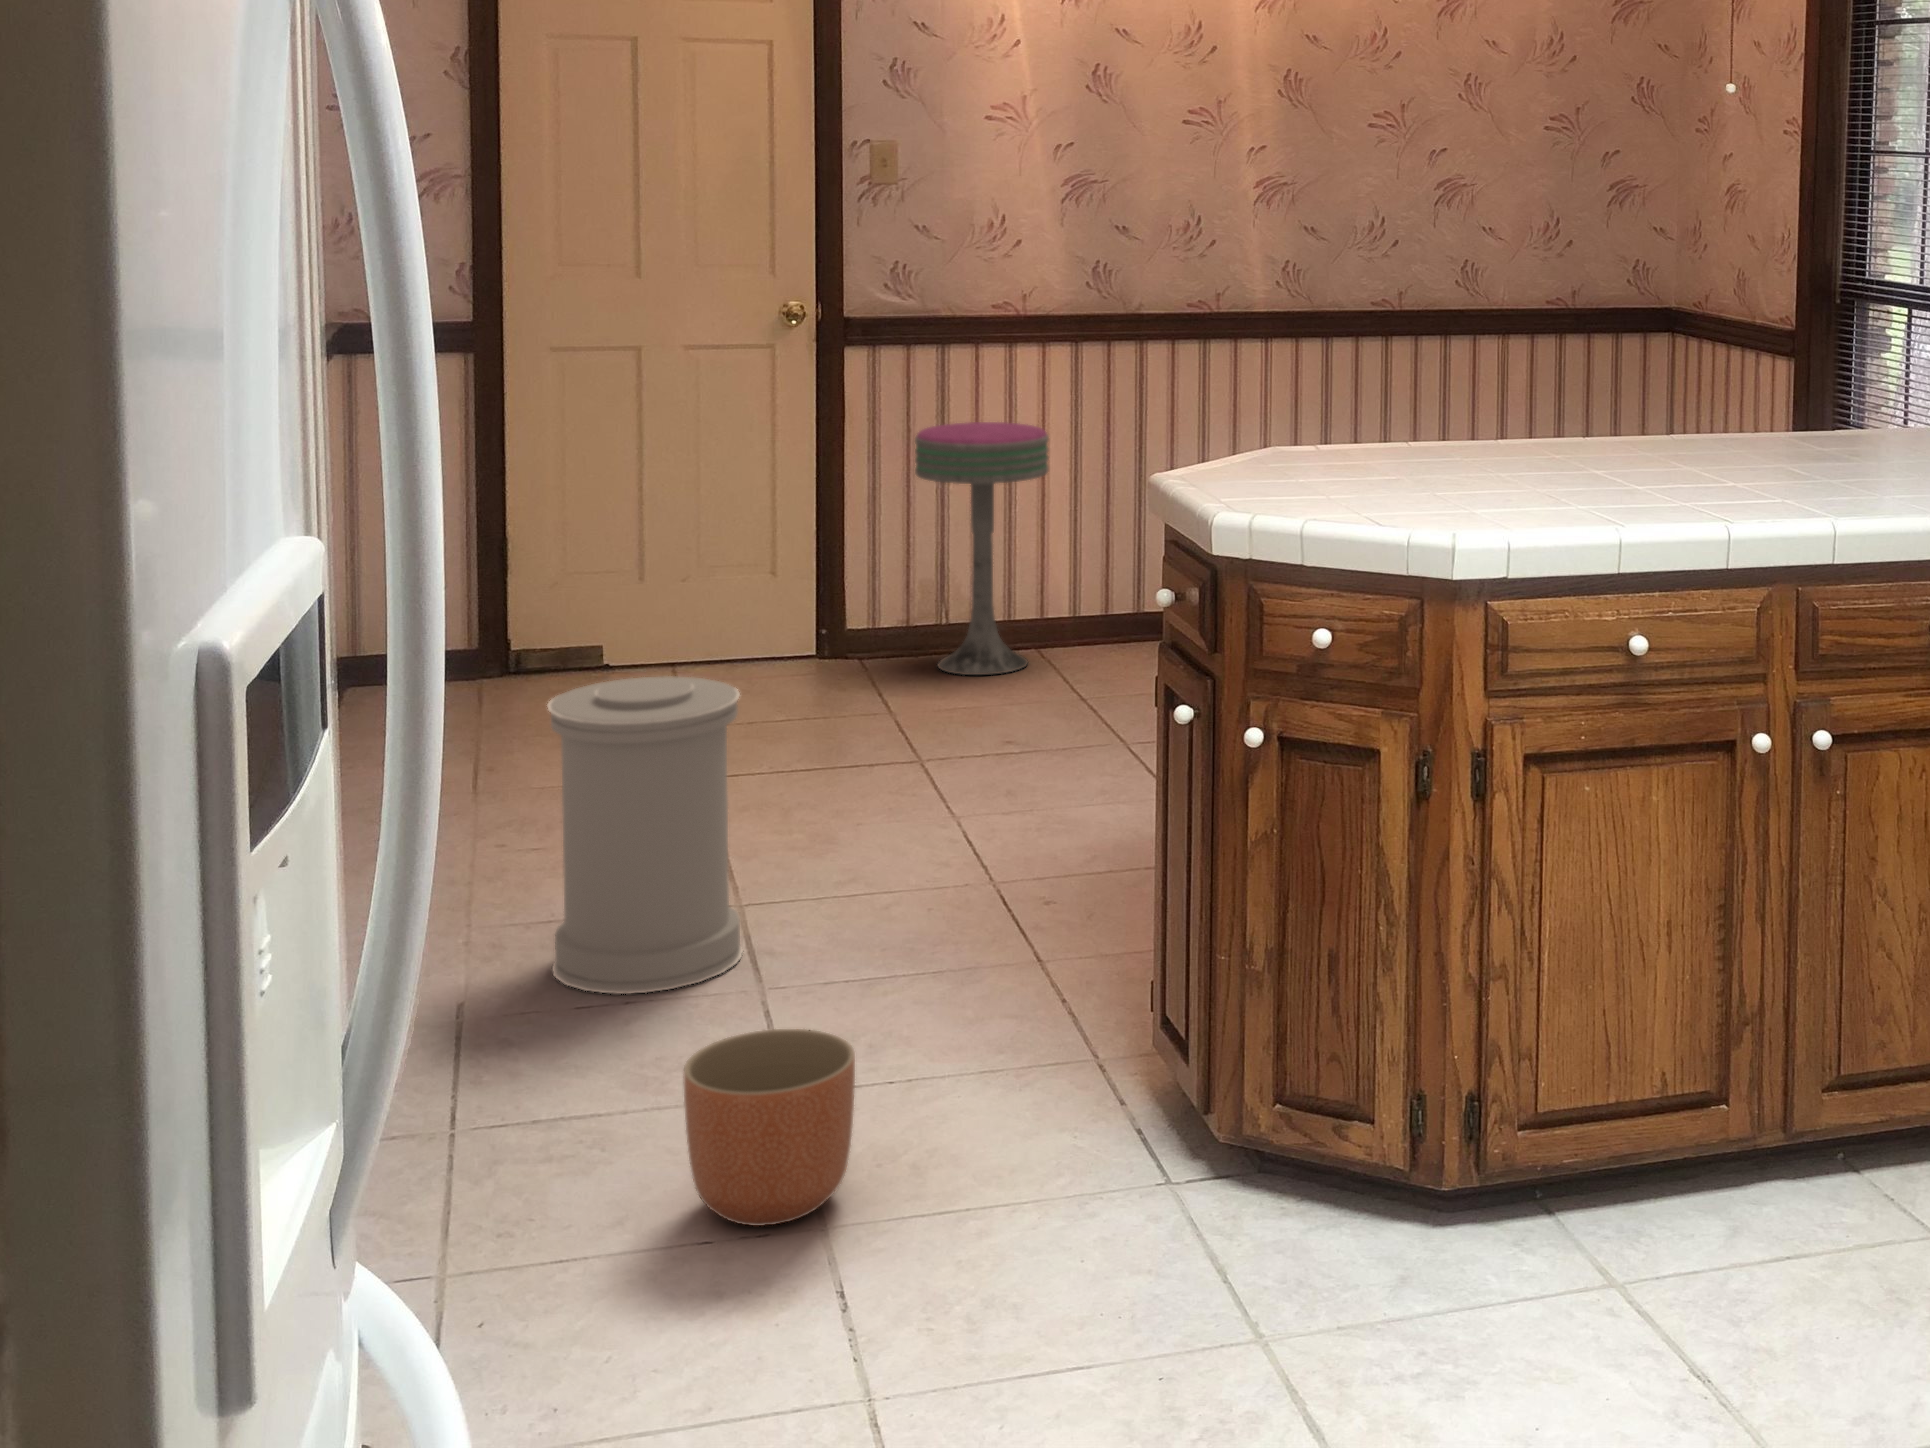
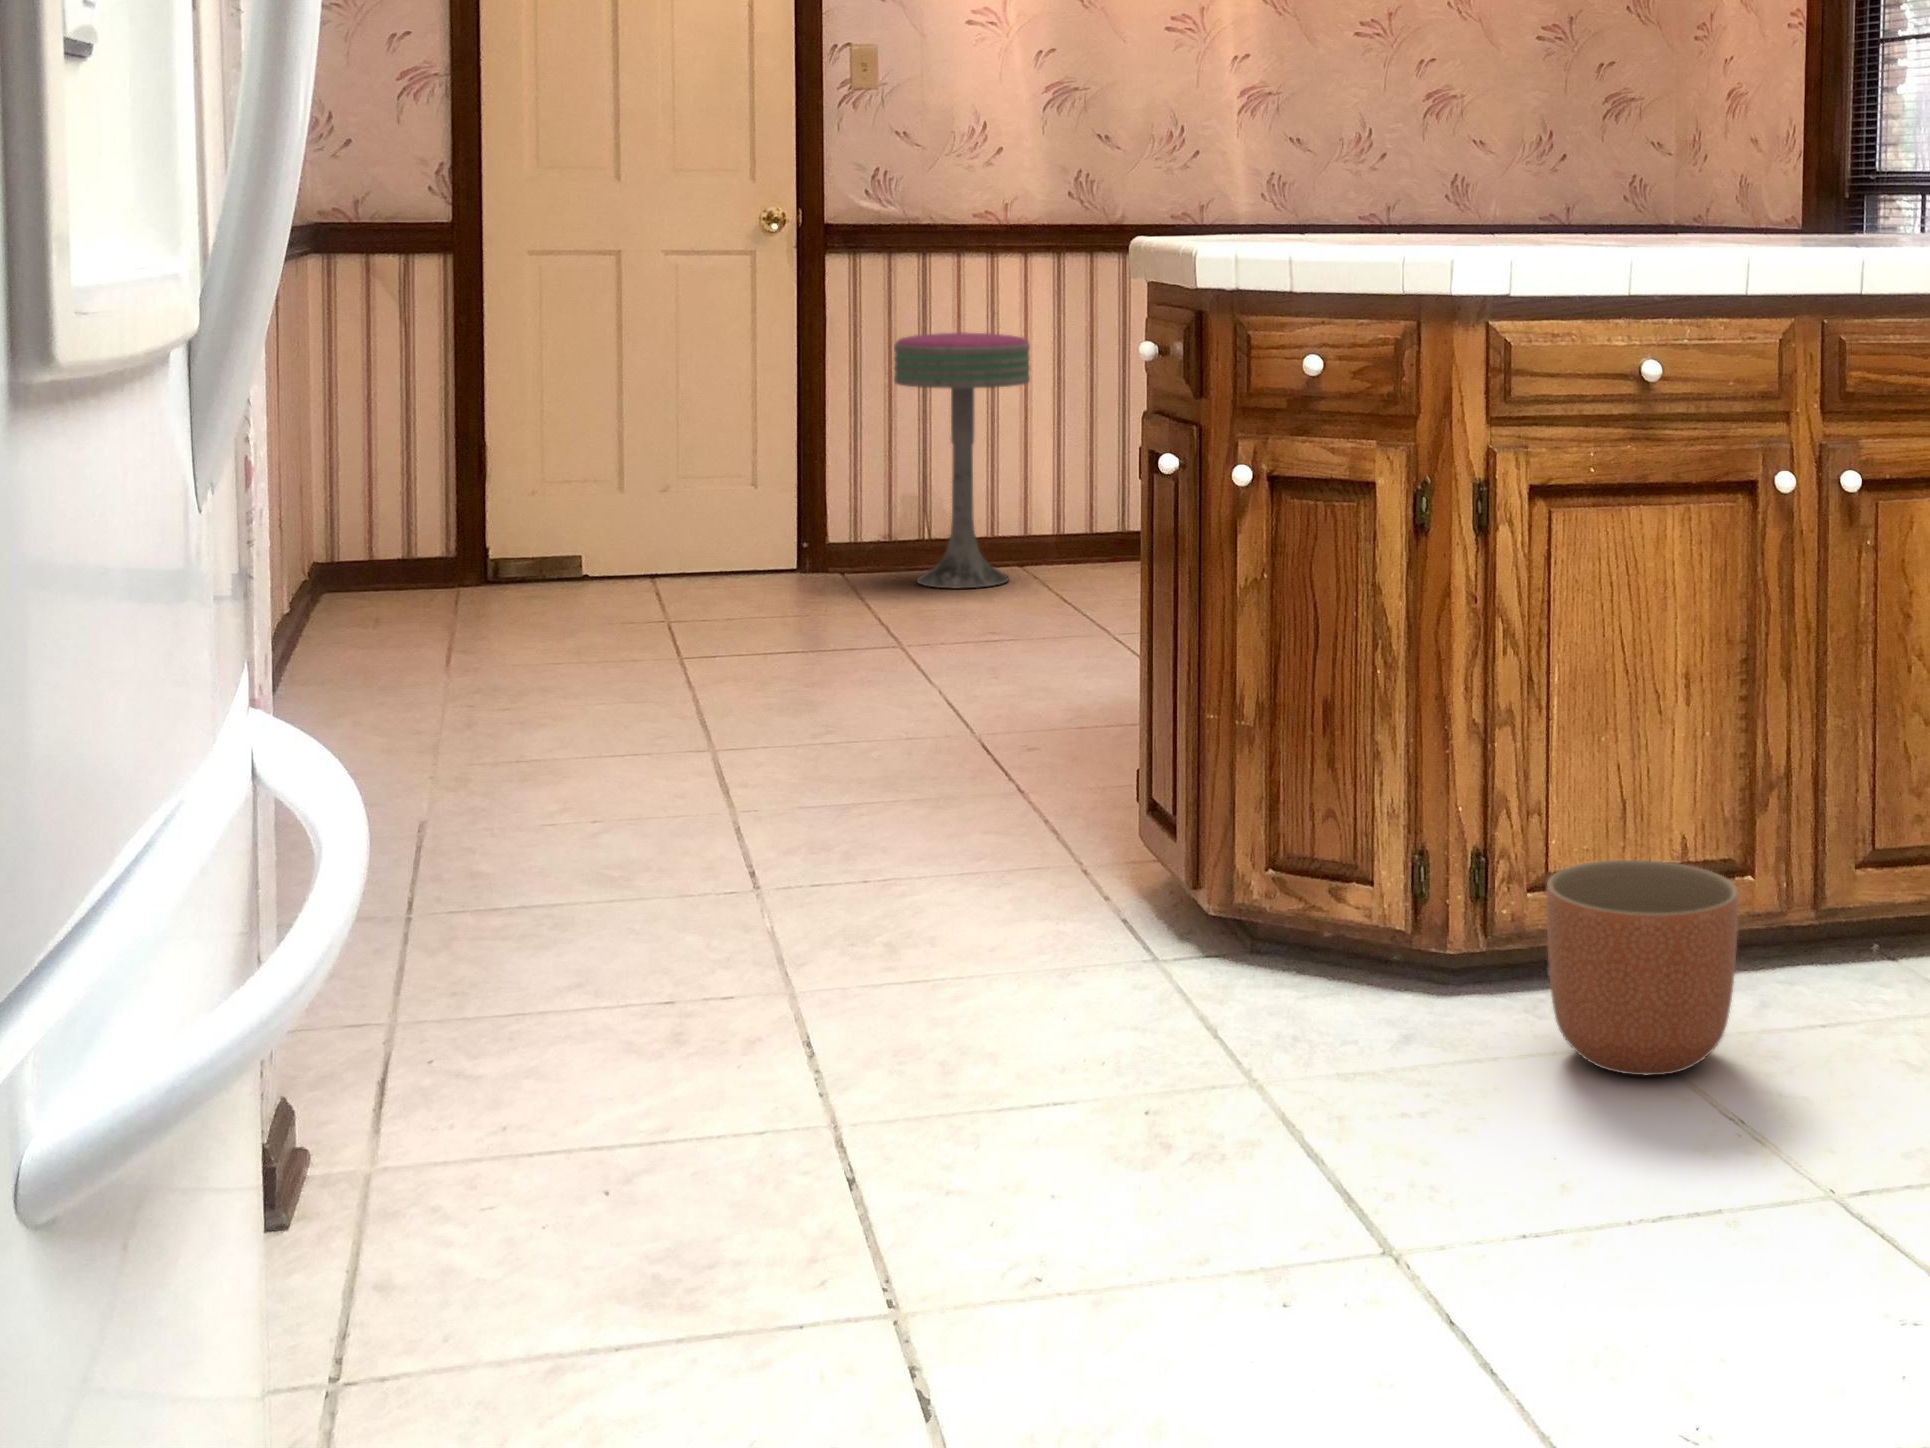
trash can: present [548,676,742,994] -> none [516,502,714,817]
planter: present [683,1029,855,1226] -> present [1546,860,1739,1075]

